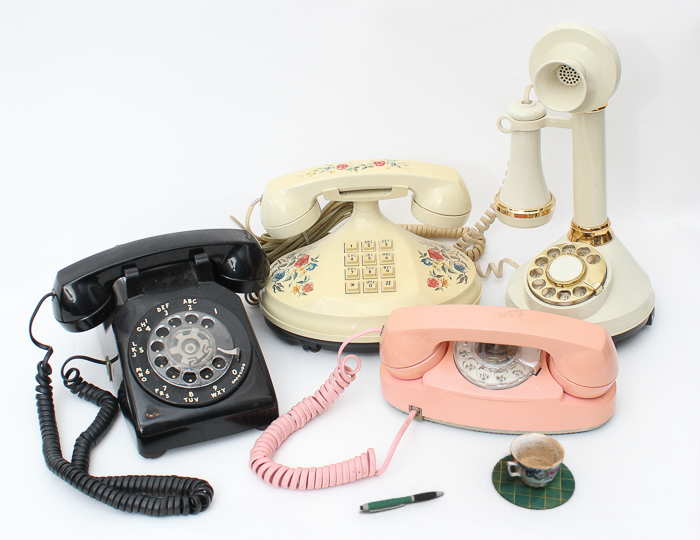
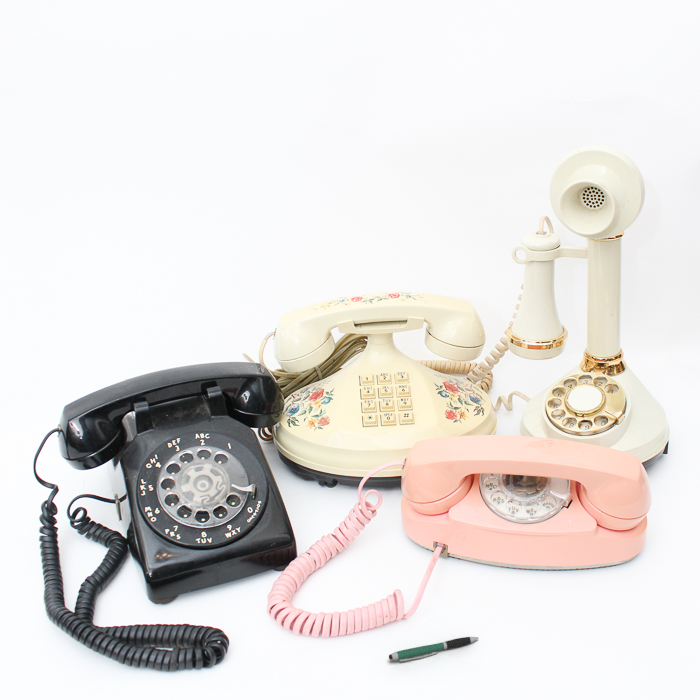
teacup: present [492,433,575,509] -> none [528,570,619,655]

